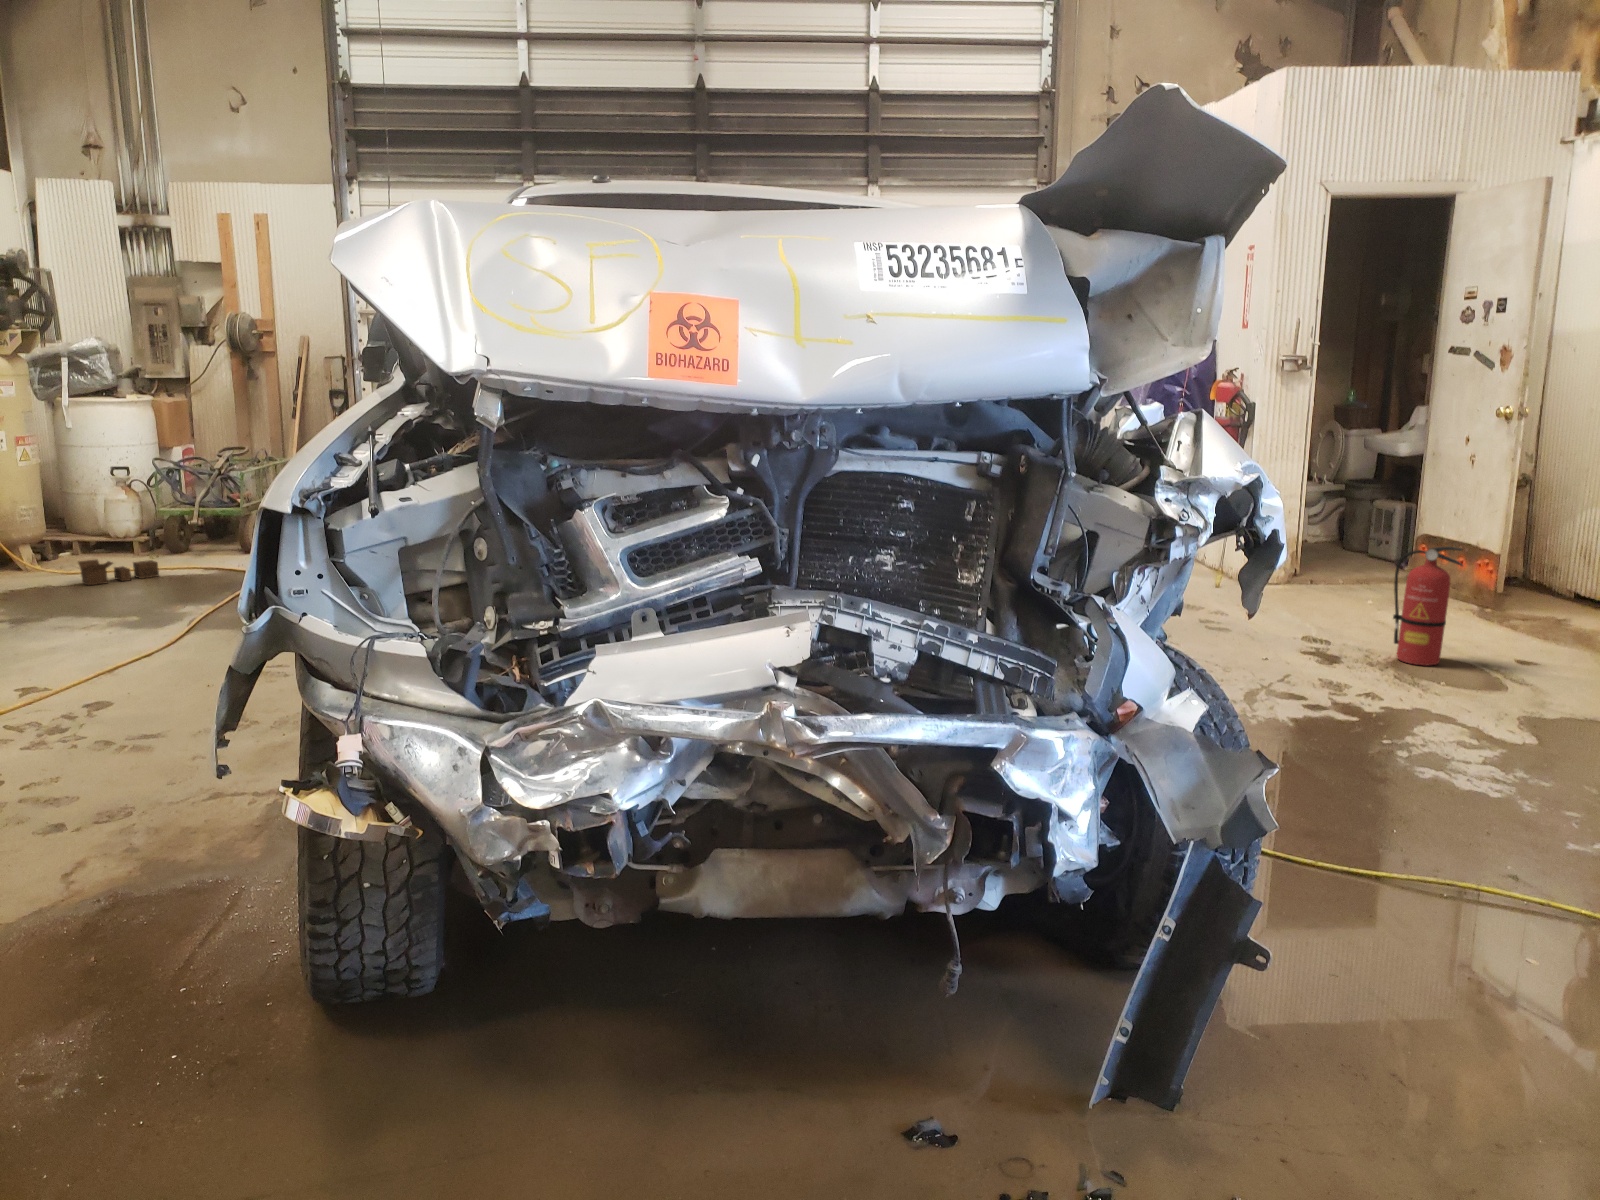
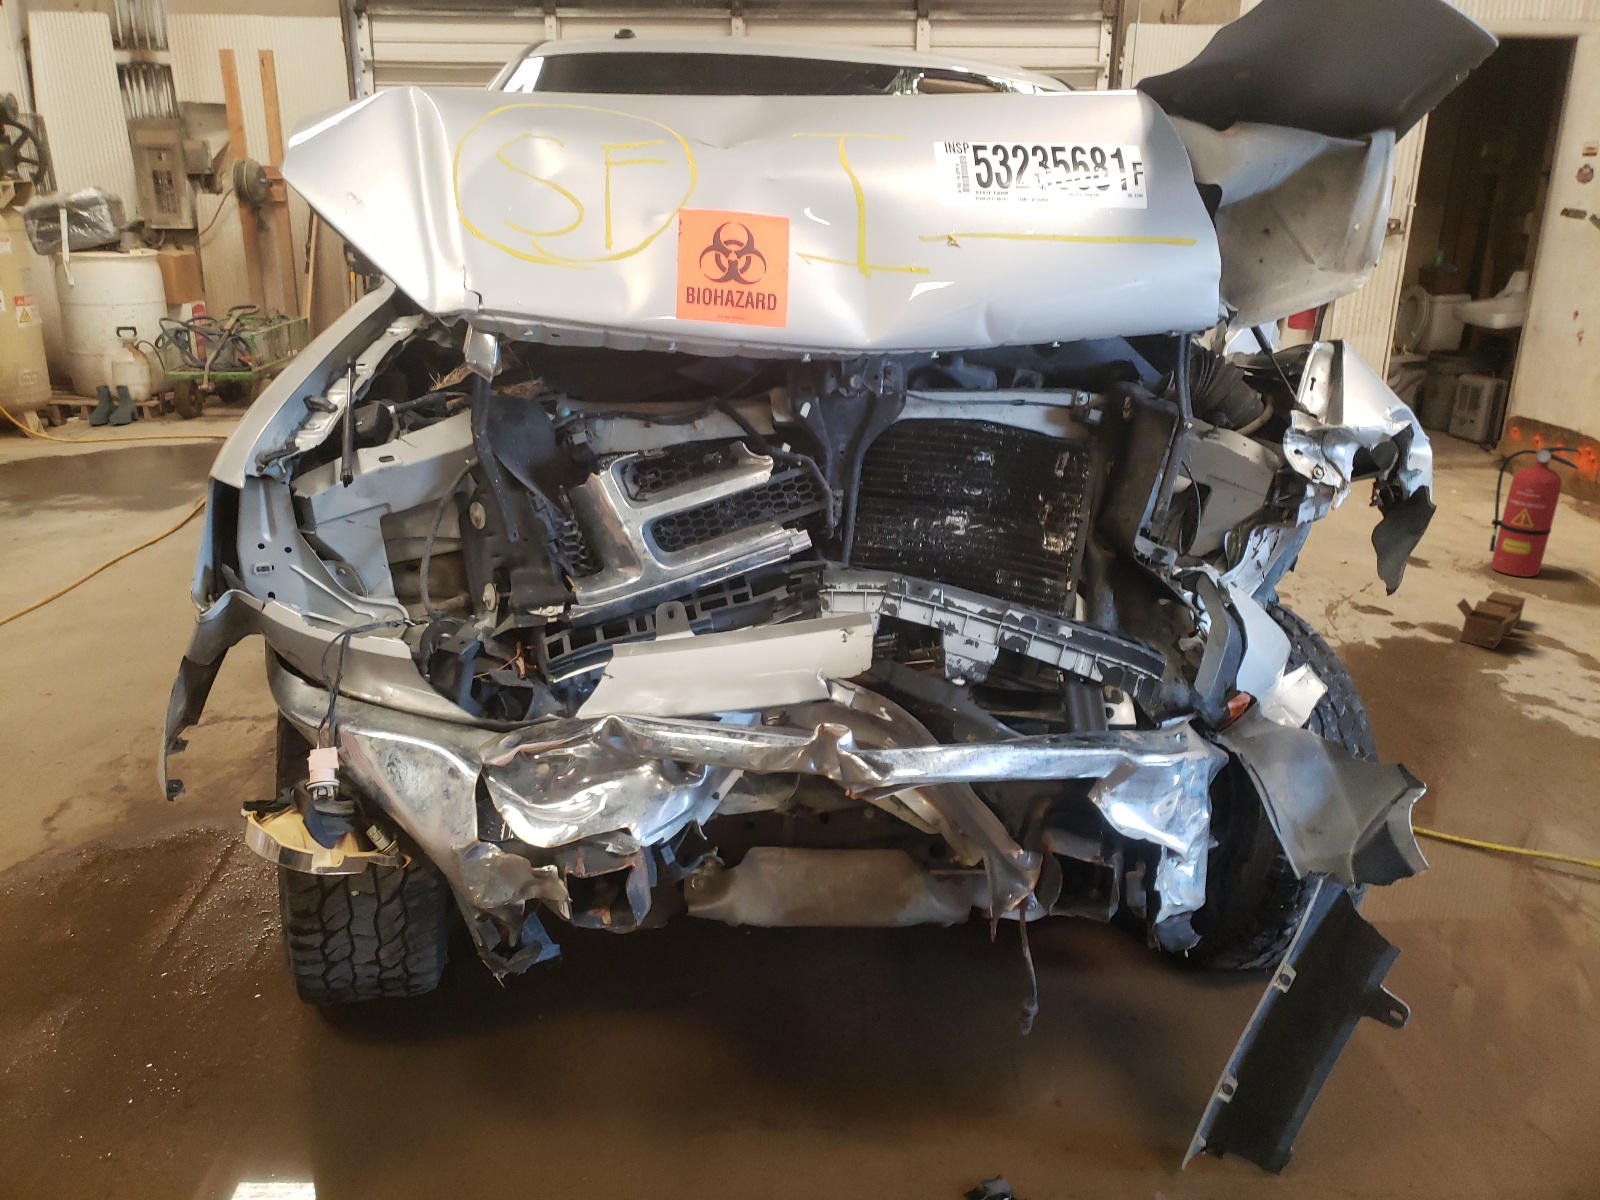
boots: none [76,519,124,556] -> present [89,385,138,425]
cardboard box: present [78,560,159,585] -> present [1457,592,1525,649]

